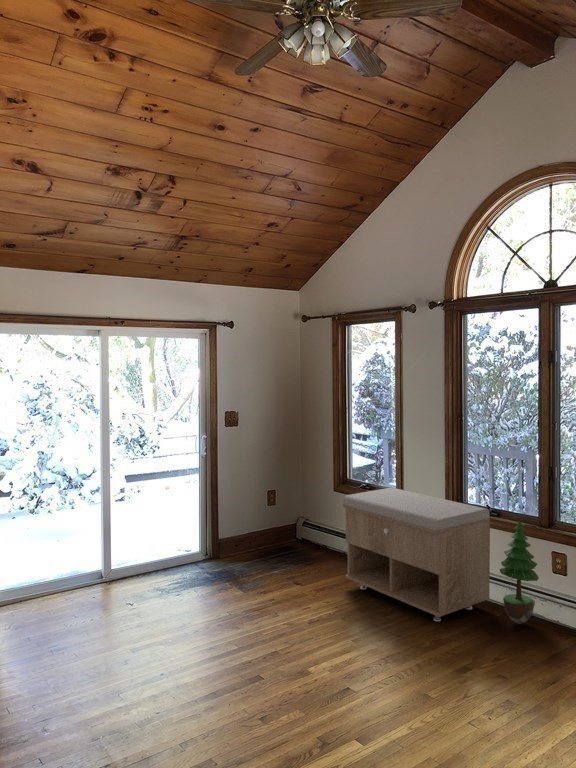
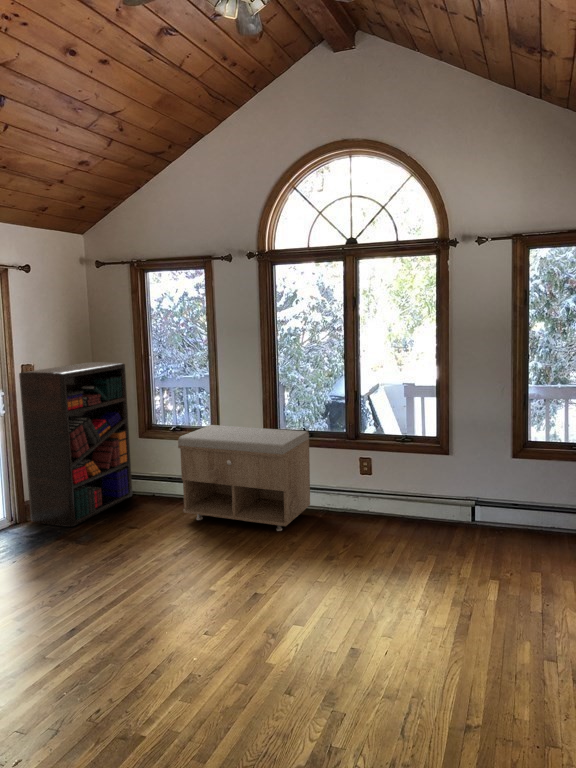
bookshelf: none [218,413,321,570] -> present [19,362,132,527]
potted tree: present [500,521,539,624] -> none [322,436,353,519]

